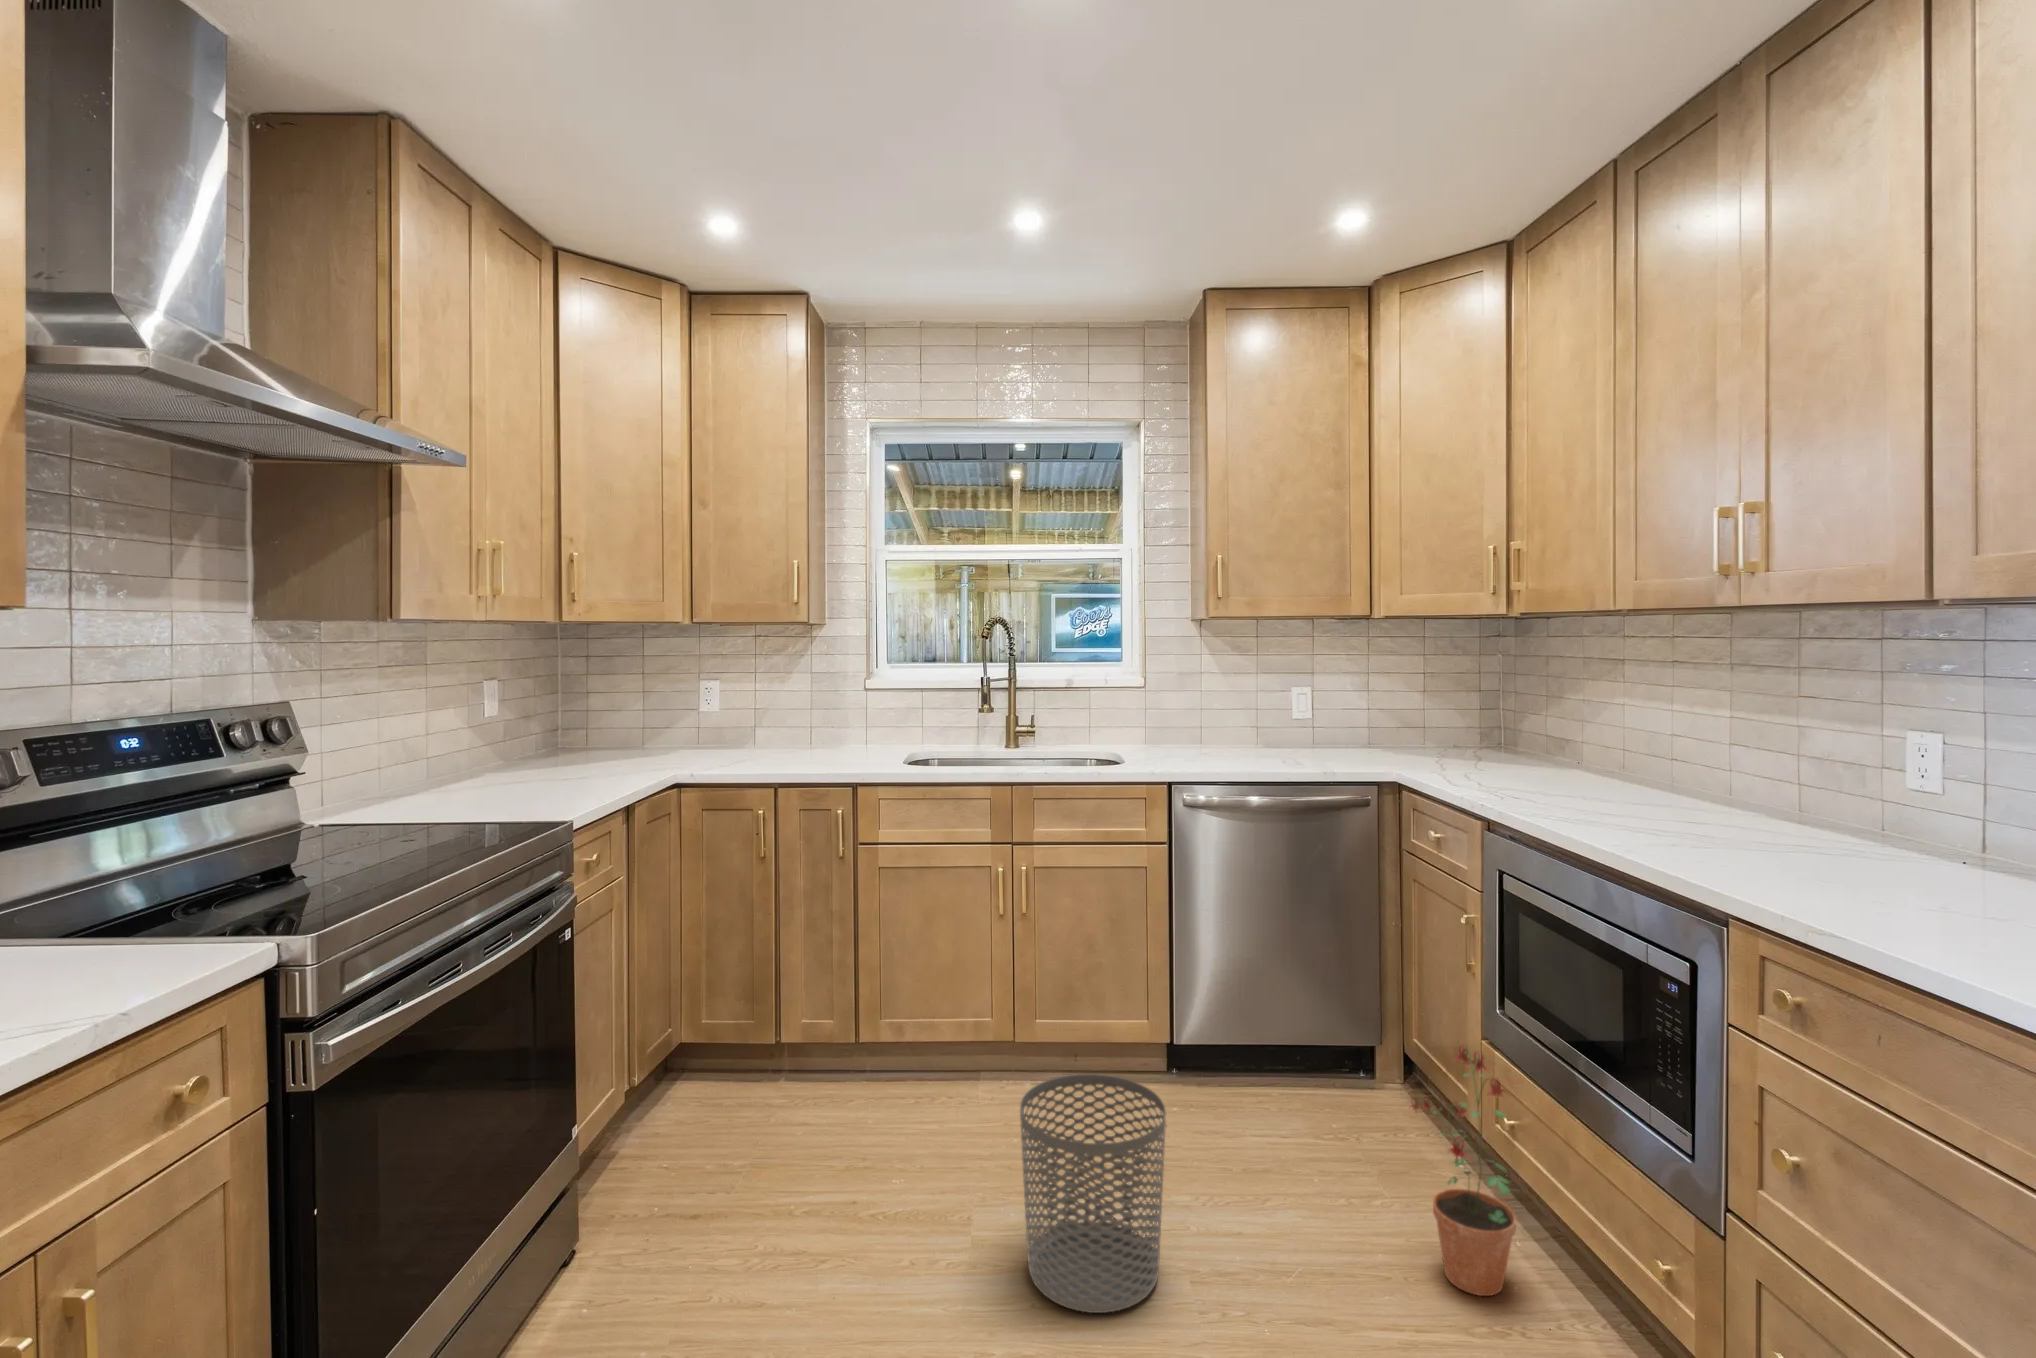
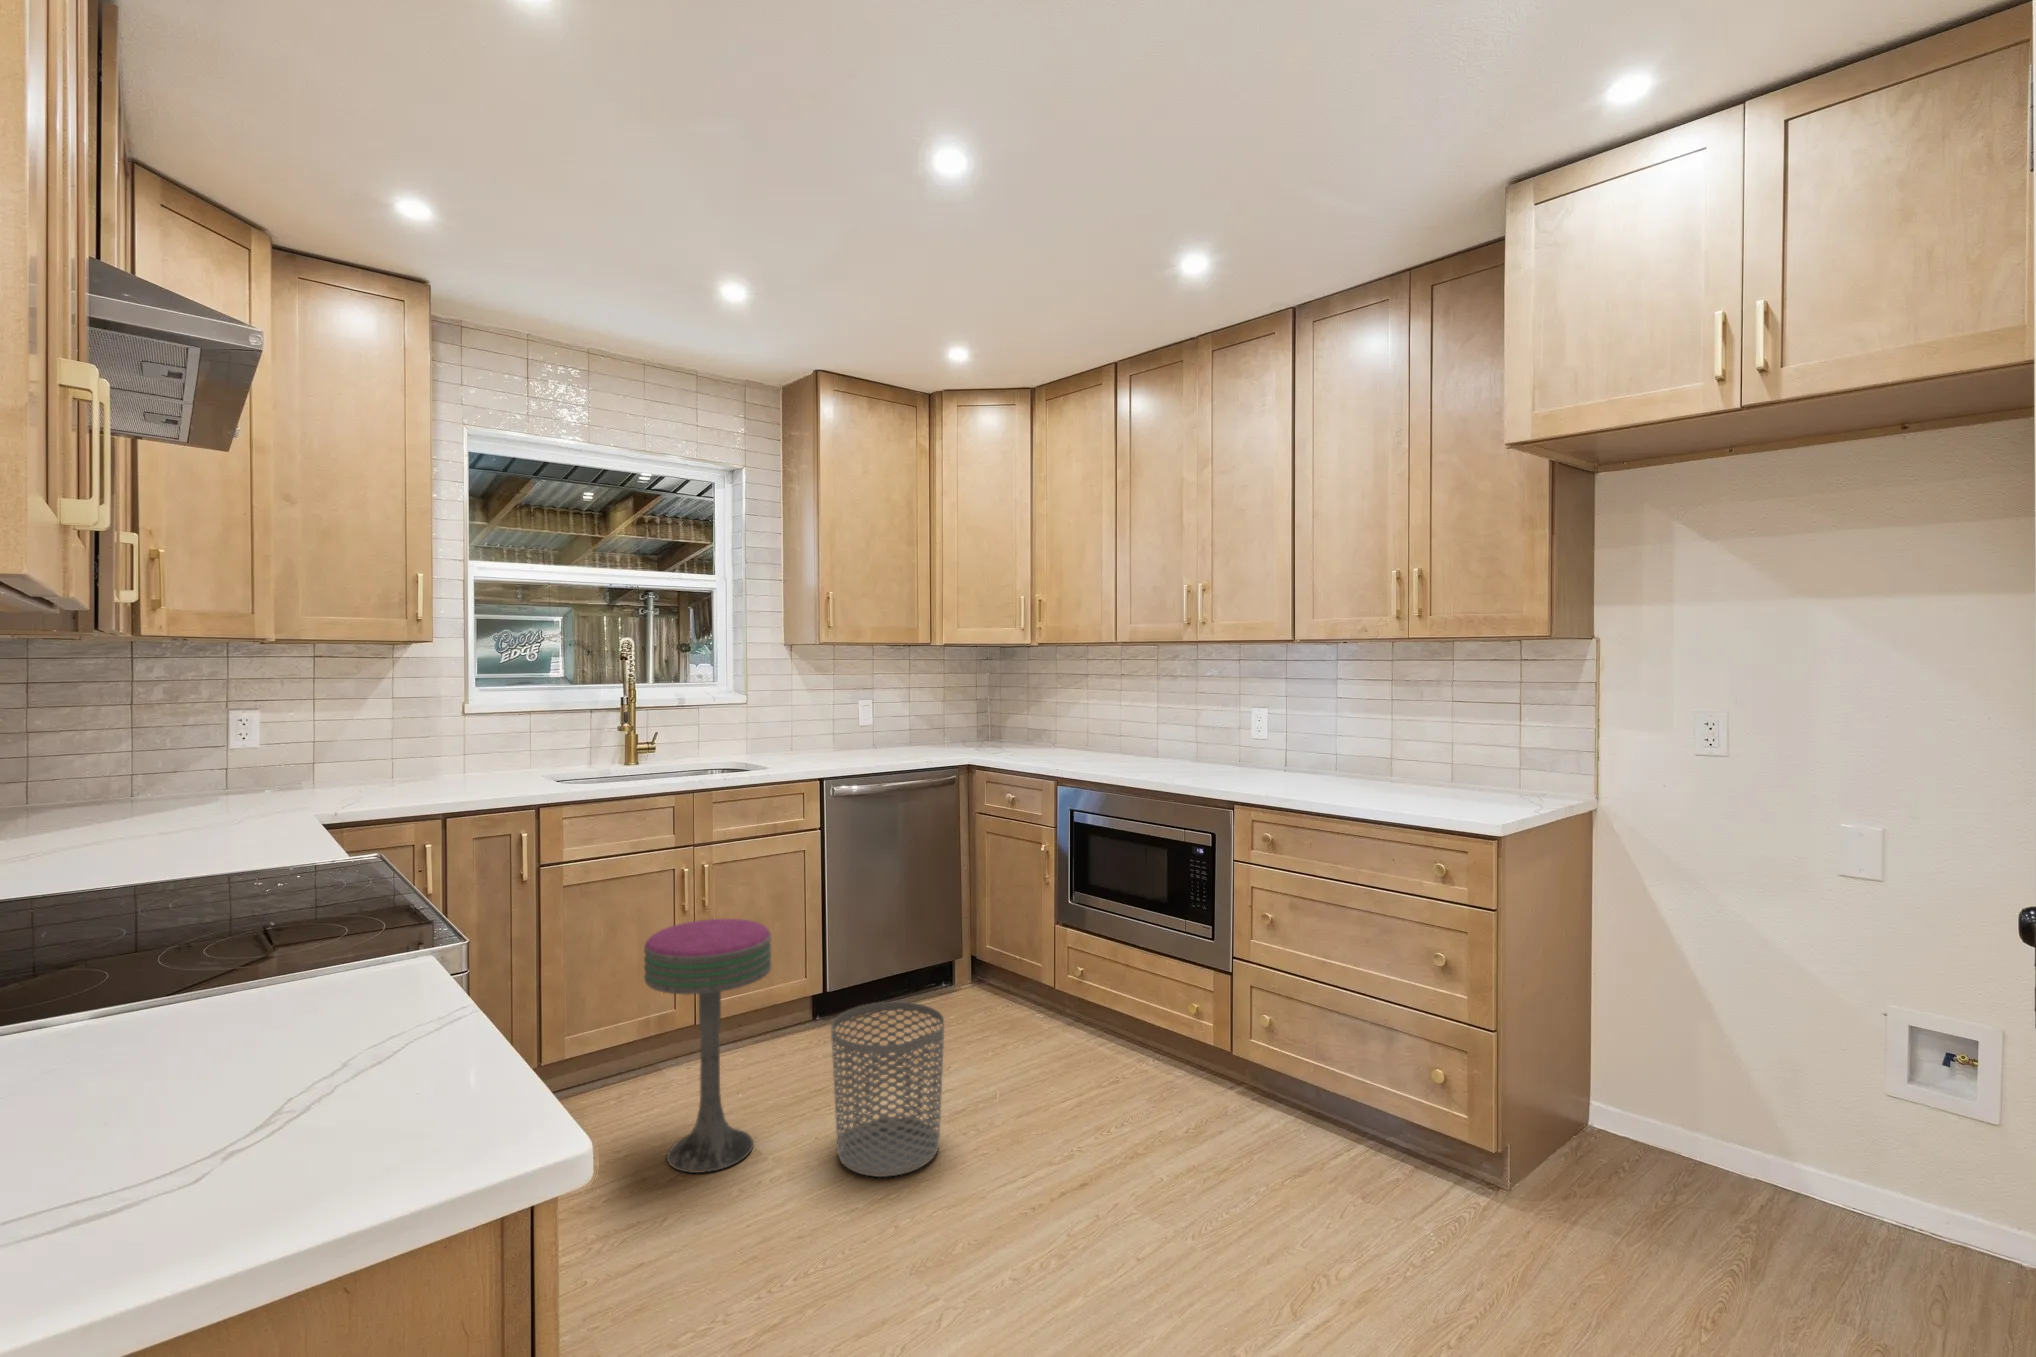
bar stool: none [865,927,1000,1212] -> present [644,919,771,1173]
potted plant: present [1412,1046,1516,1296] -> none [1052,924,1128,1077]

